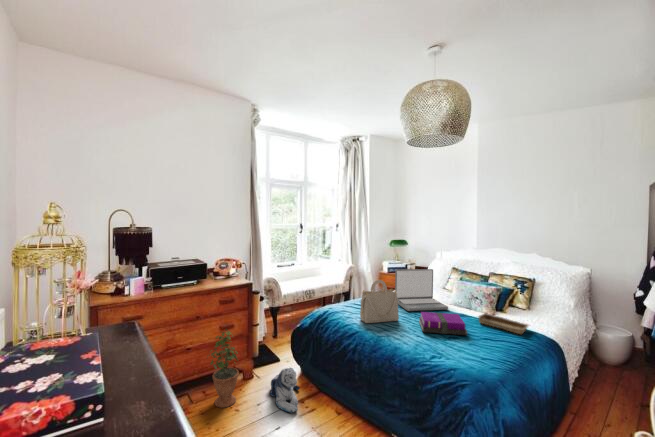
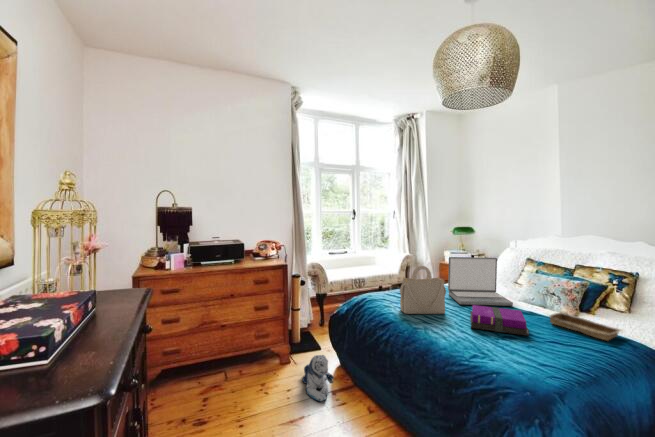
potted plant: present [211,329,238,408] -> none [239,308,271,388]

